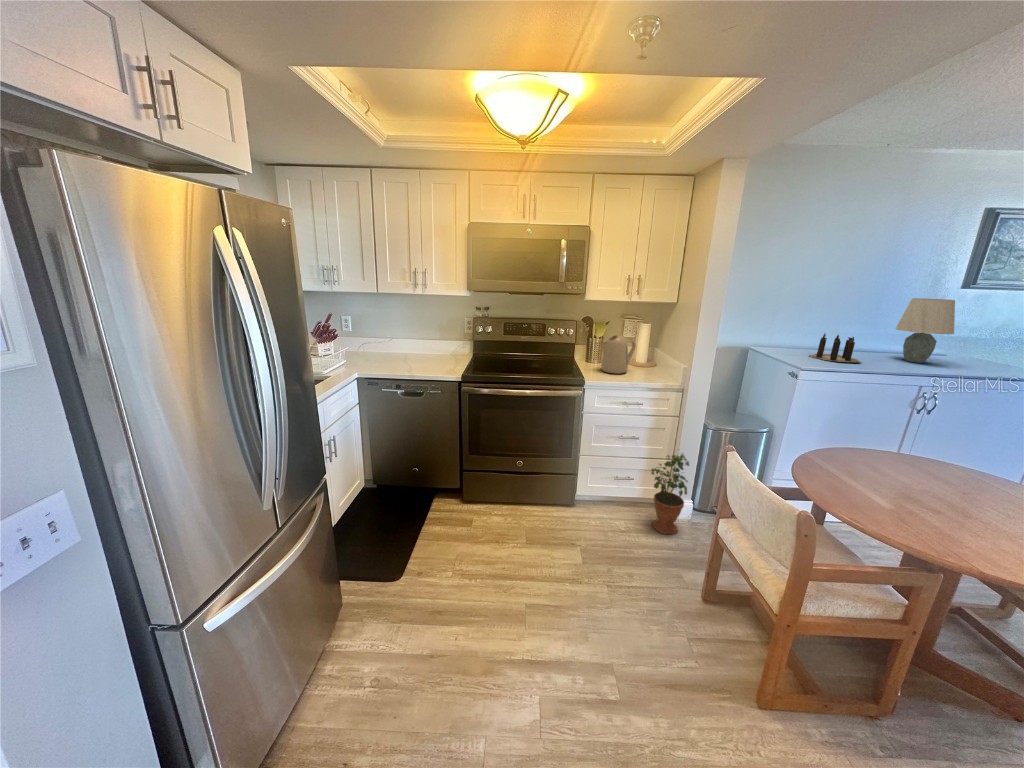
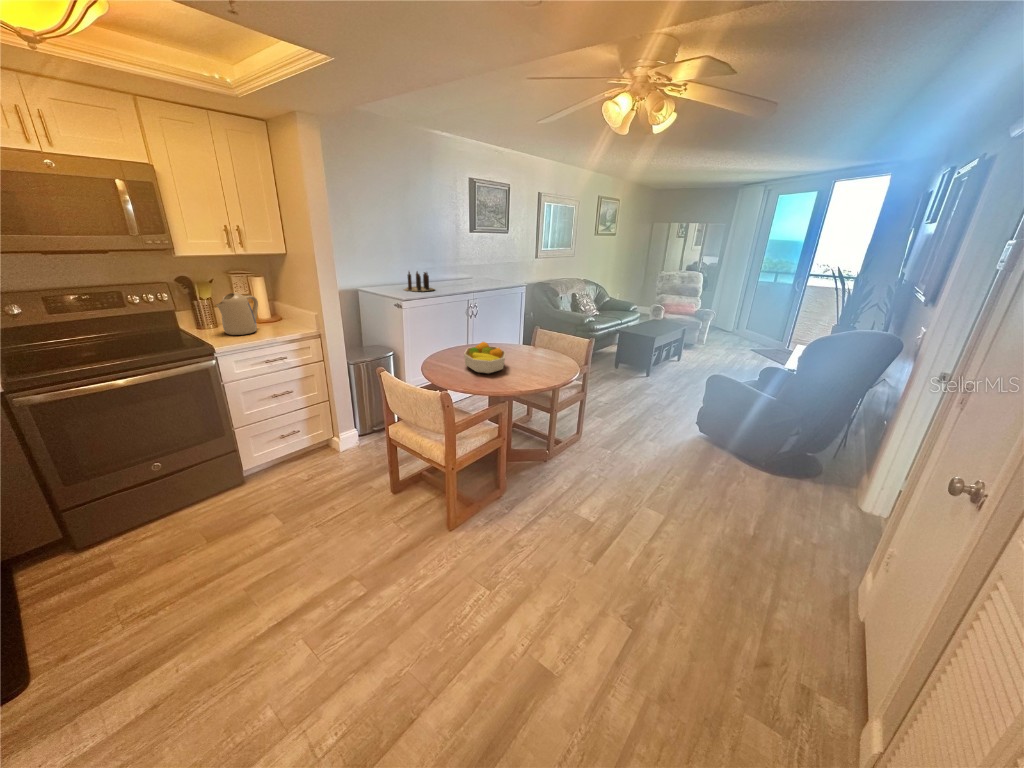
table lamp: present [896,298,955,363] -> none [447,240,475,285]
potted plant: present [651,453,689,534] -> none [316,390,354,466]
fruit bowl: none [872,457,973,516] -> present [464,342,506,374]

